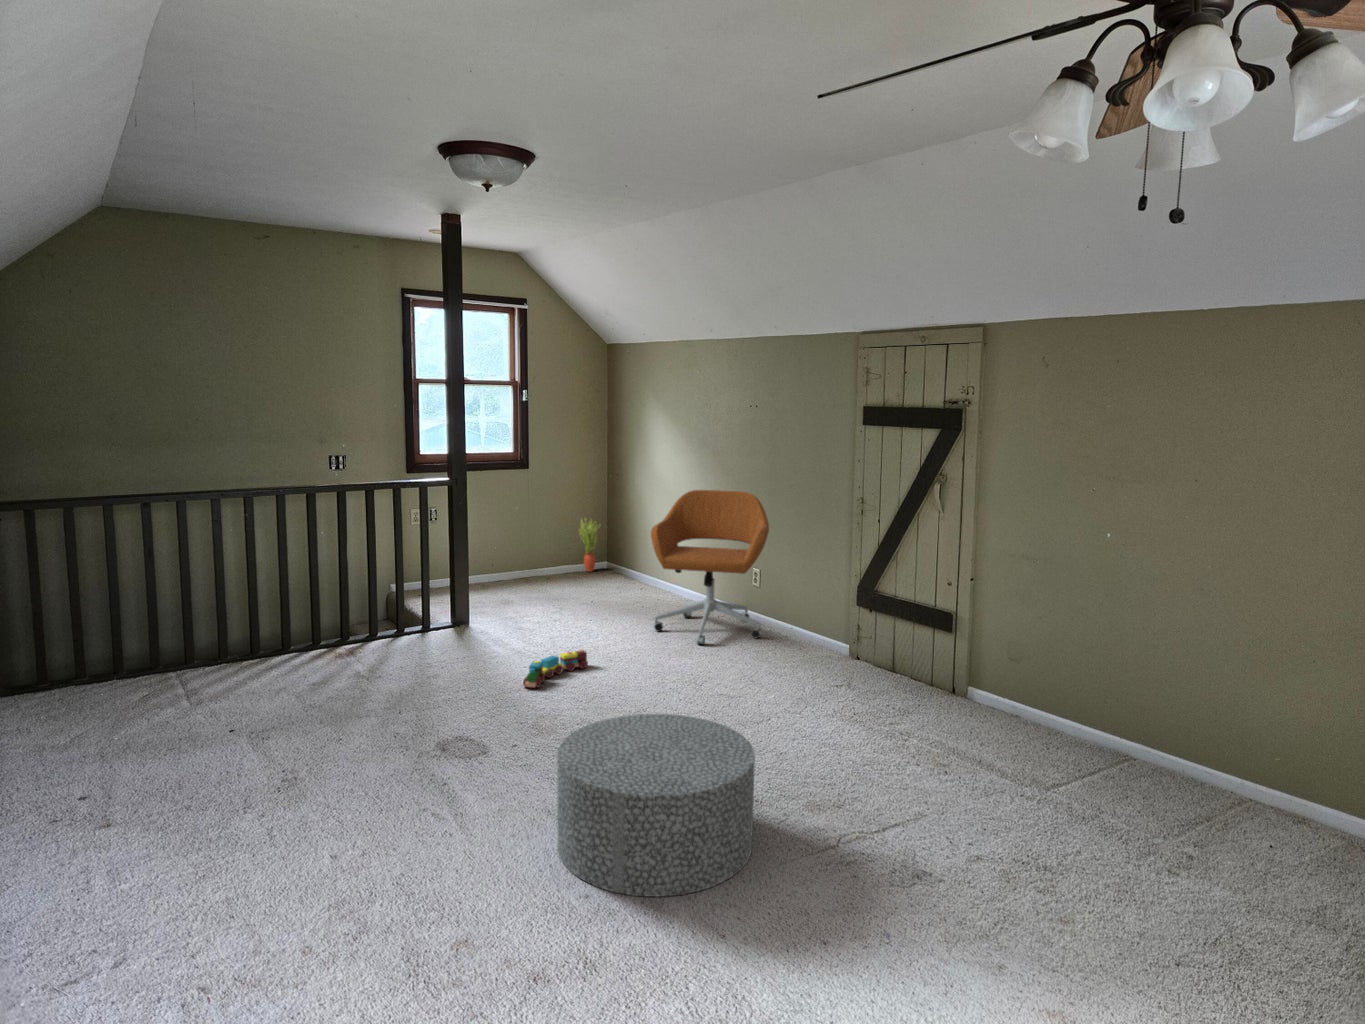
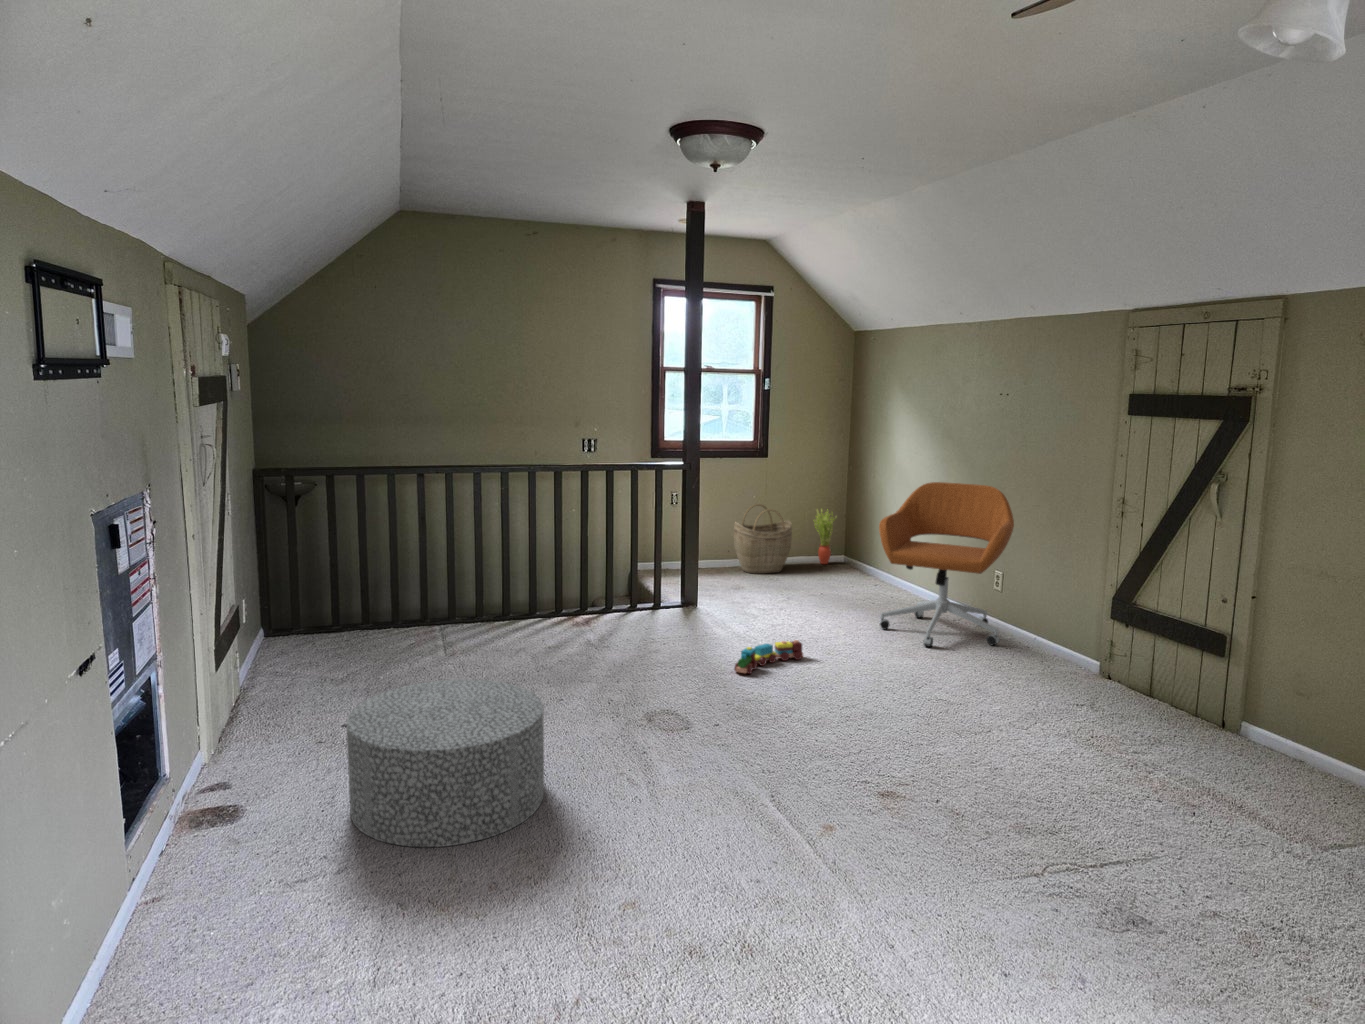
woven basket: none [501,516,559,585] -> present [734,504,792,574]
ottoman: present [557,714,755,897] -> present [347,679,544,847]

